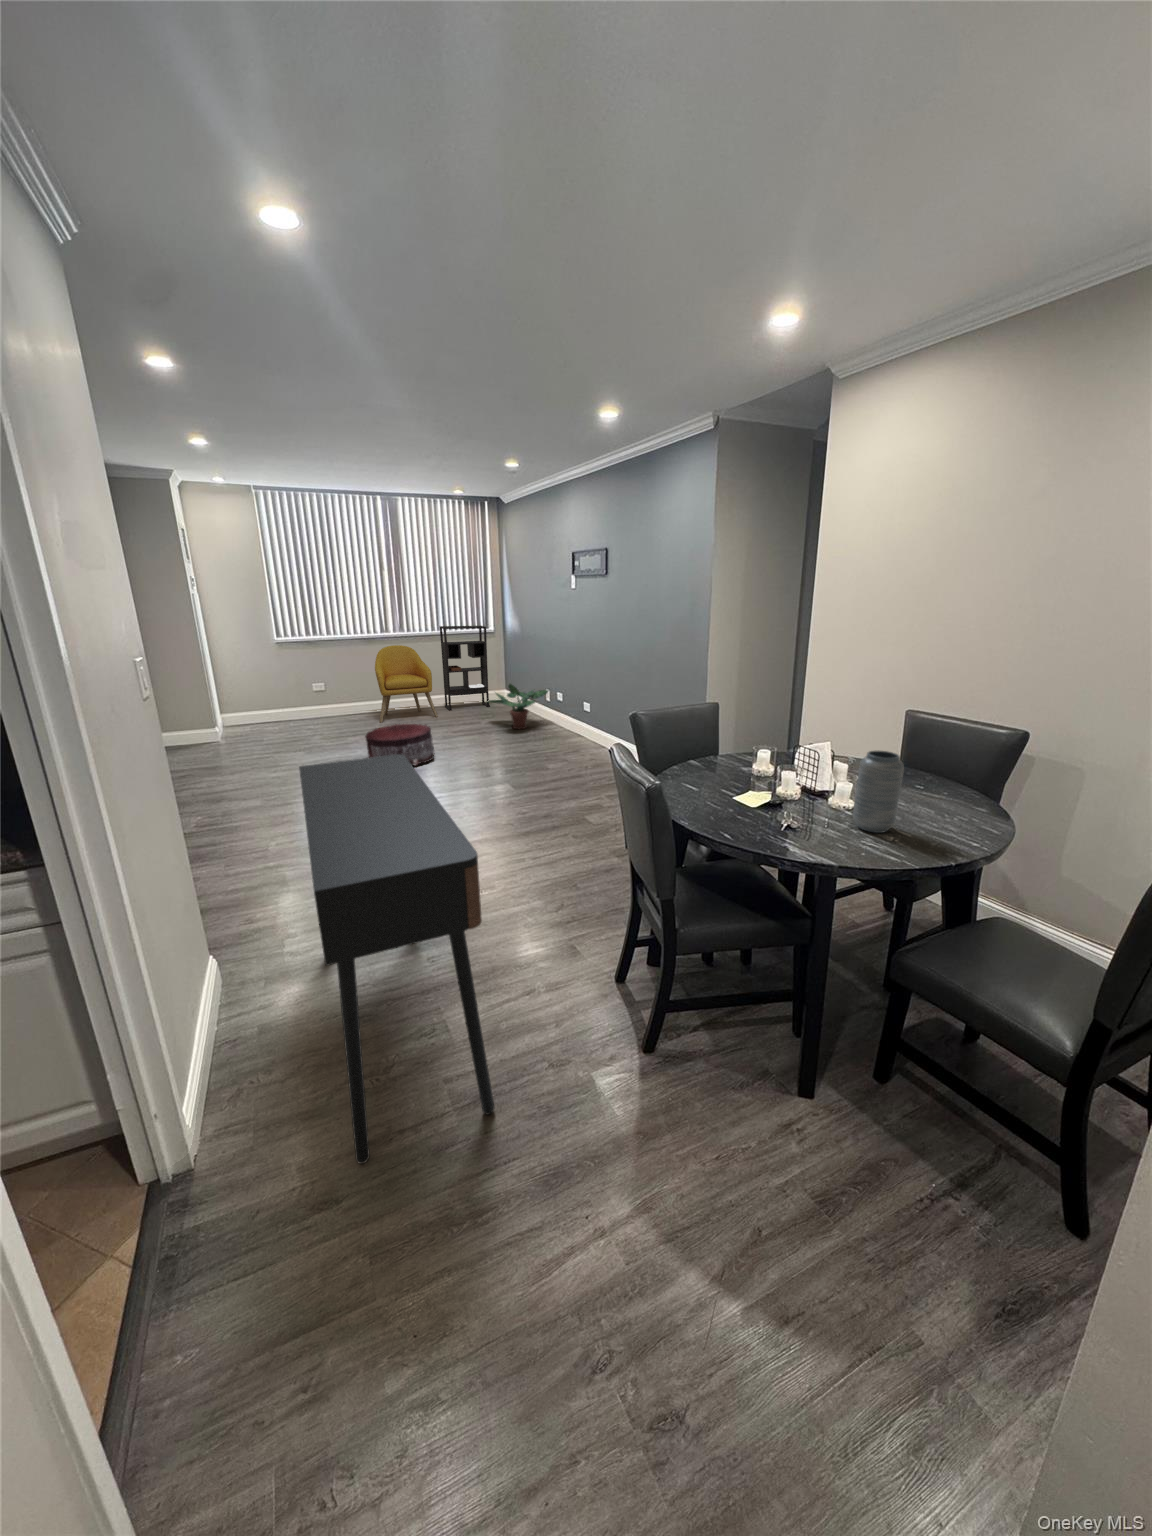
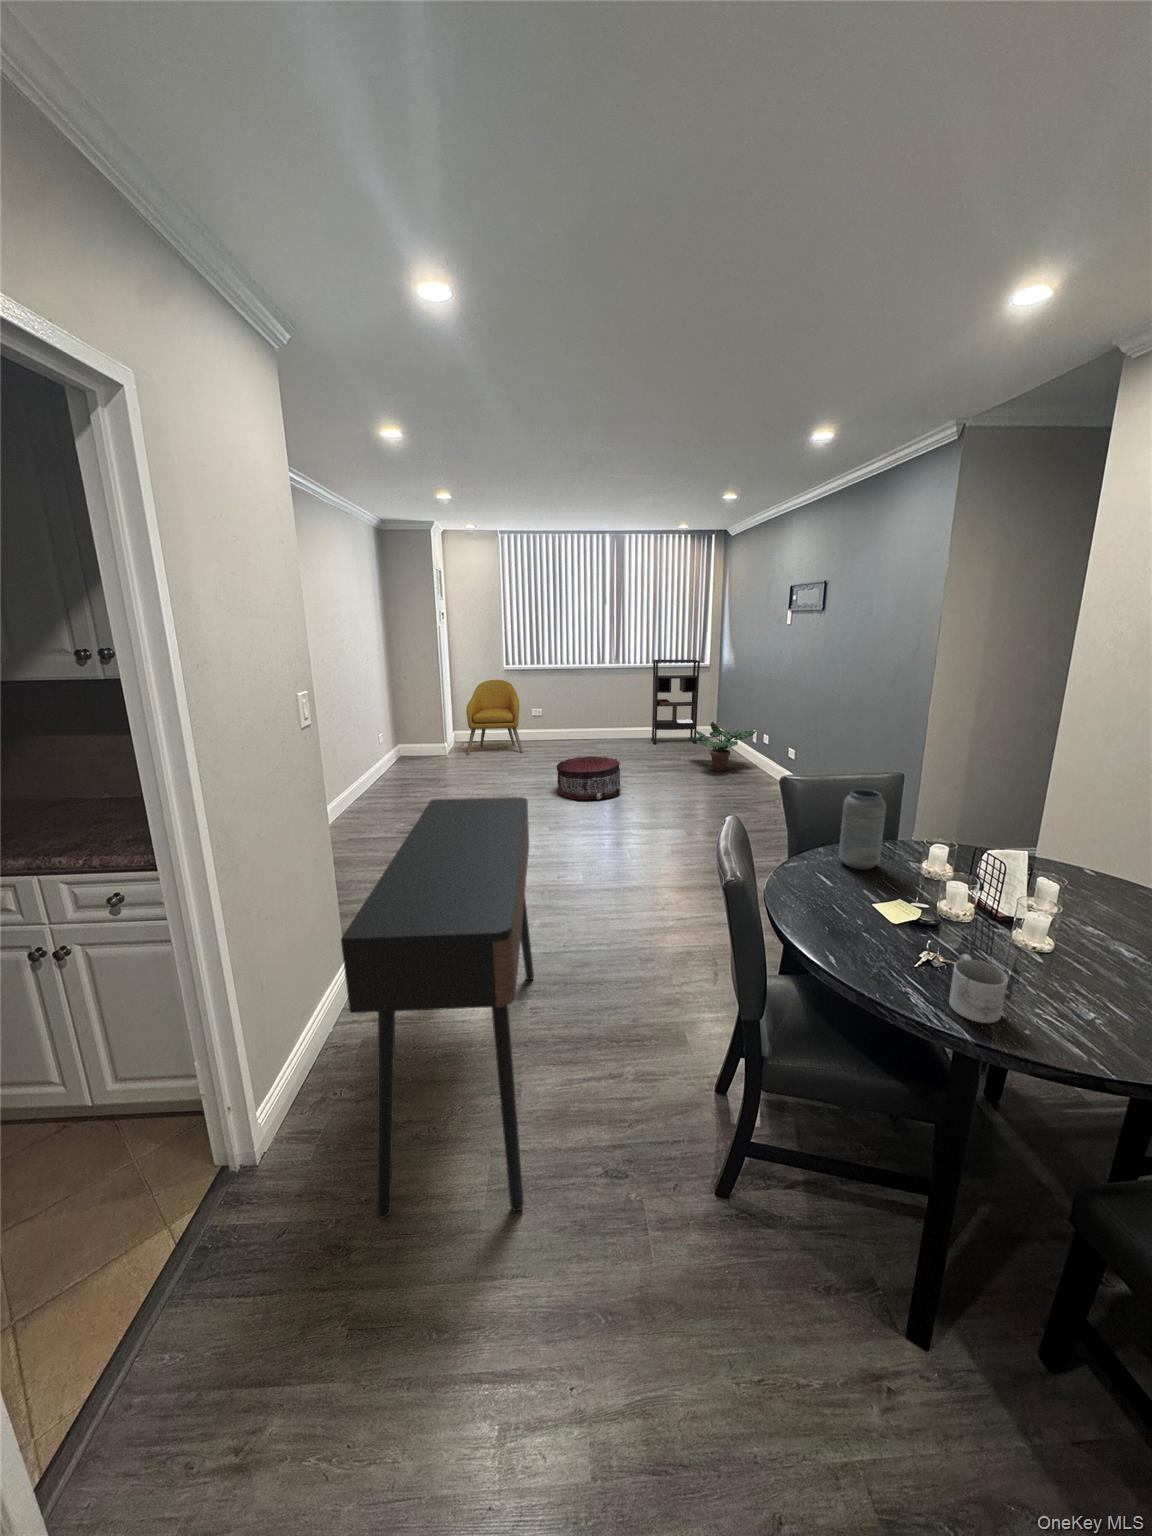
armchair: present [375,645,438,723] -> present [466,680,523,755]
vase: present [853,750,904,833] -> present [839,789,886,870]
mug: none [814,811,852,853] -> present [949,954,1008,1023]

